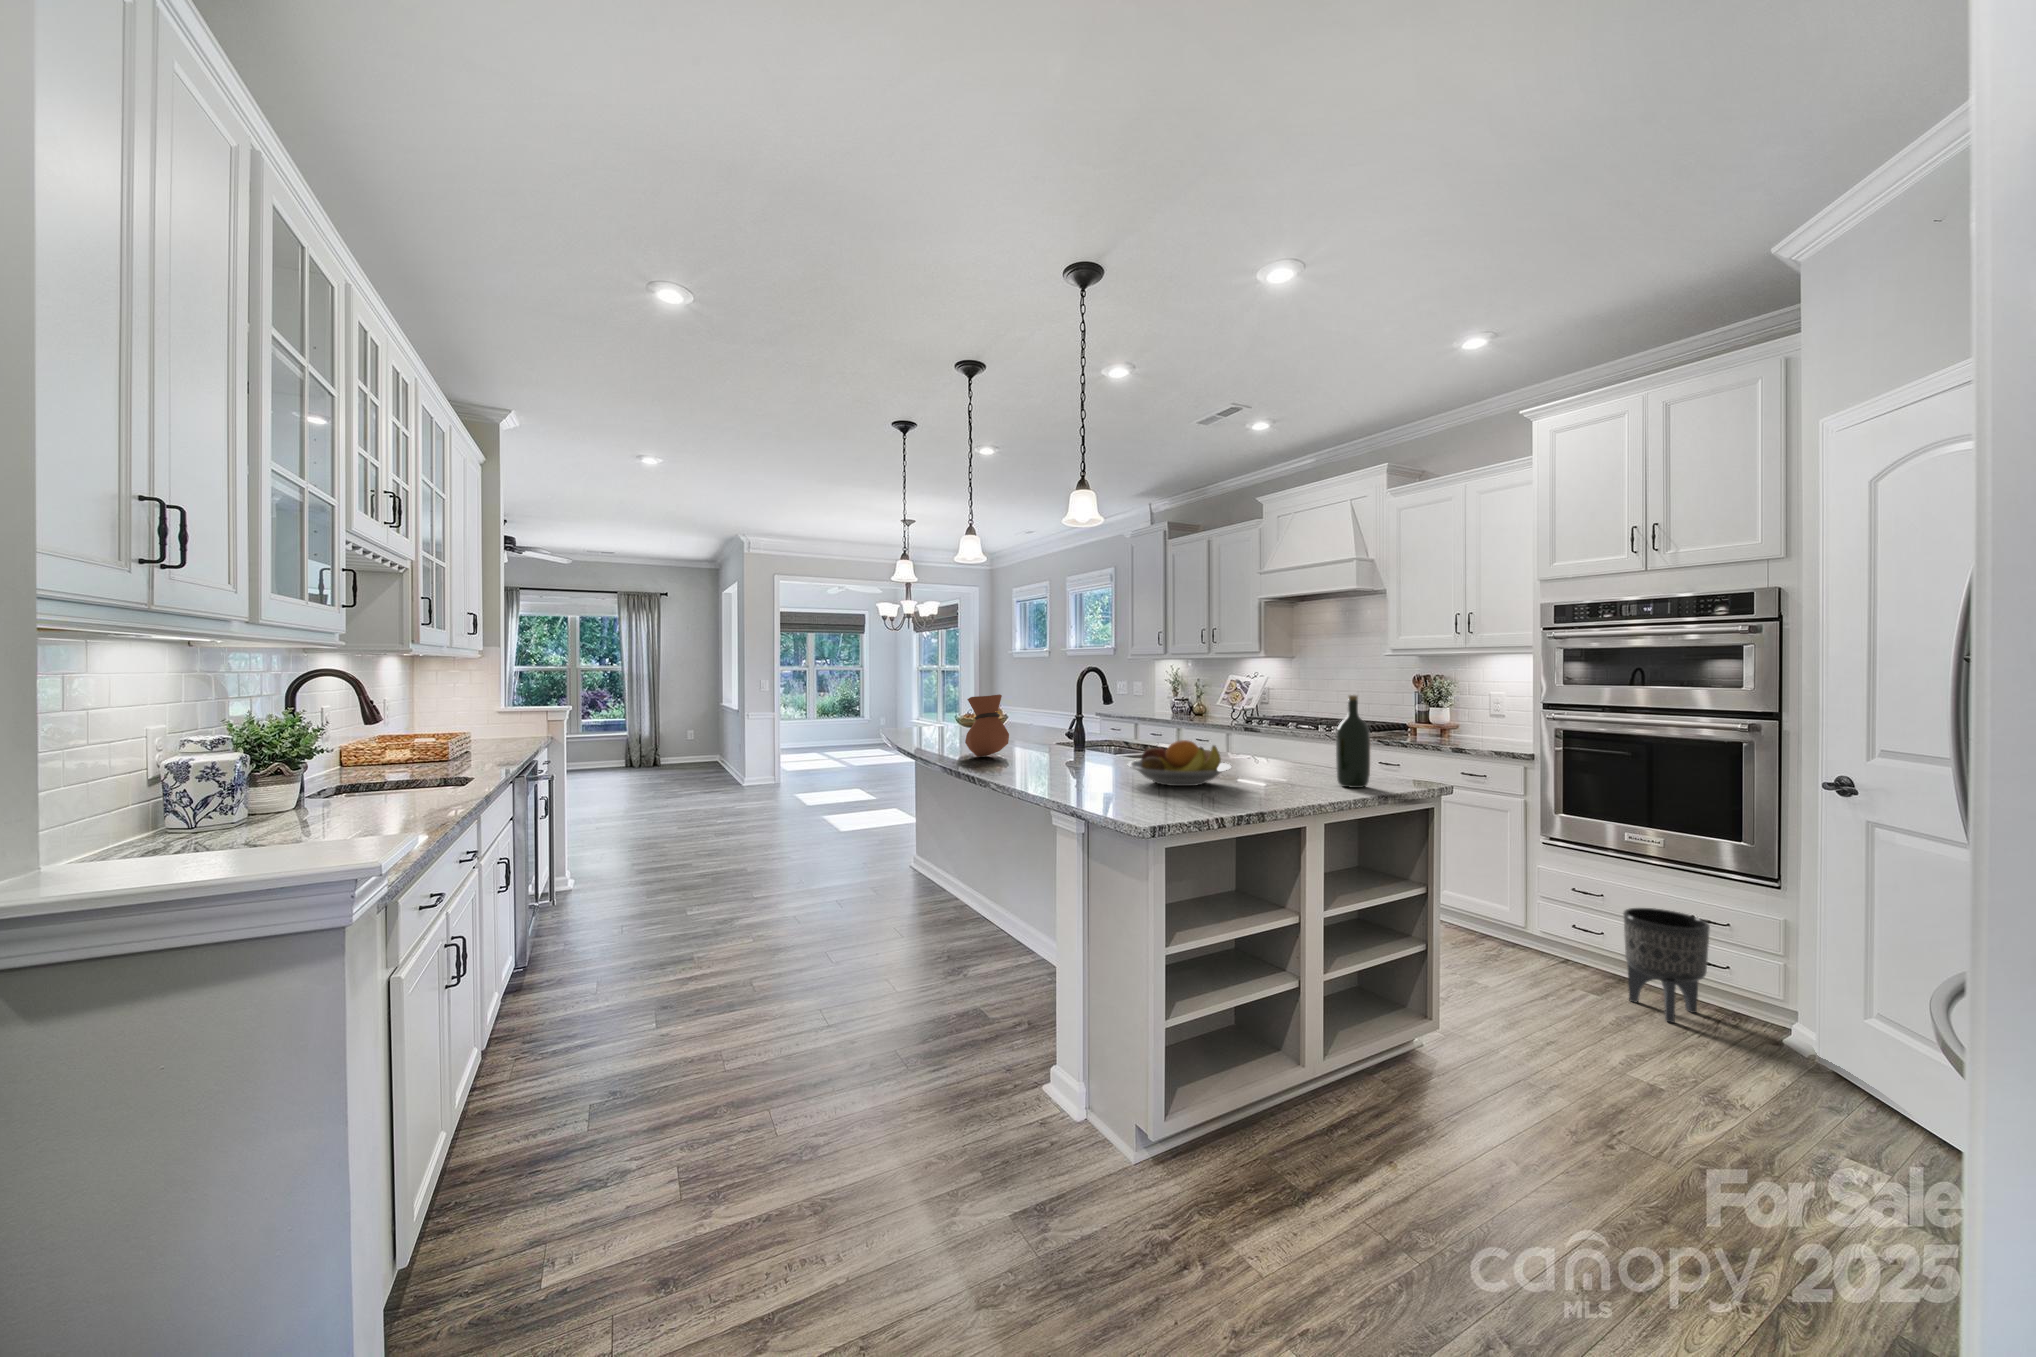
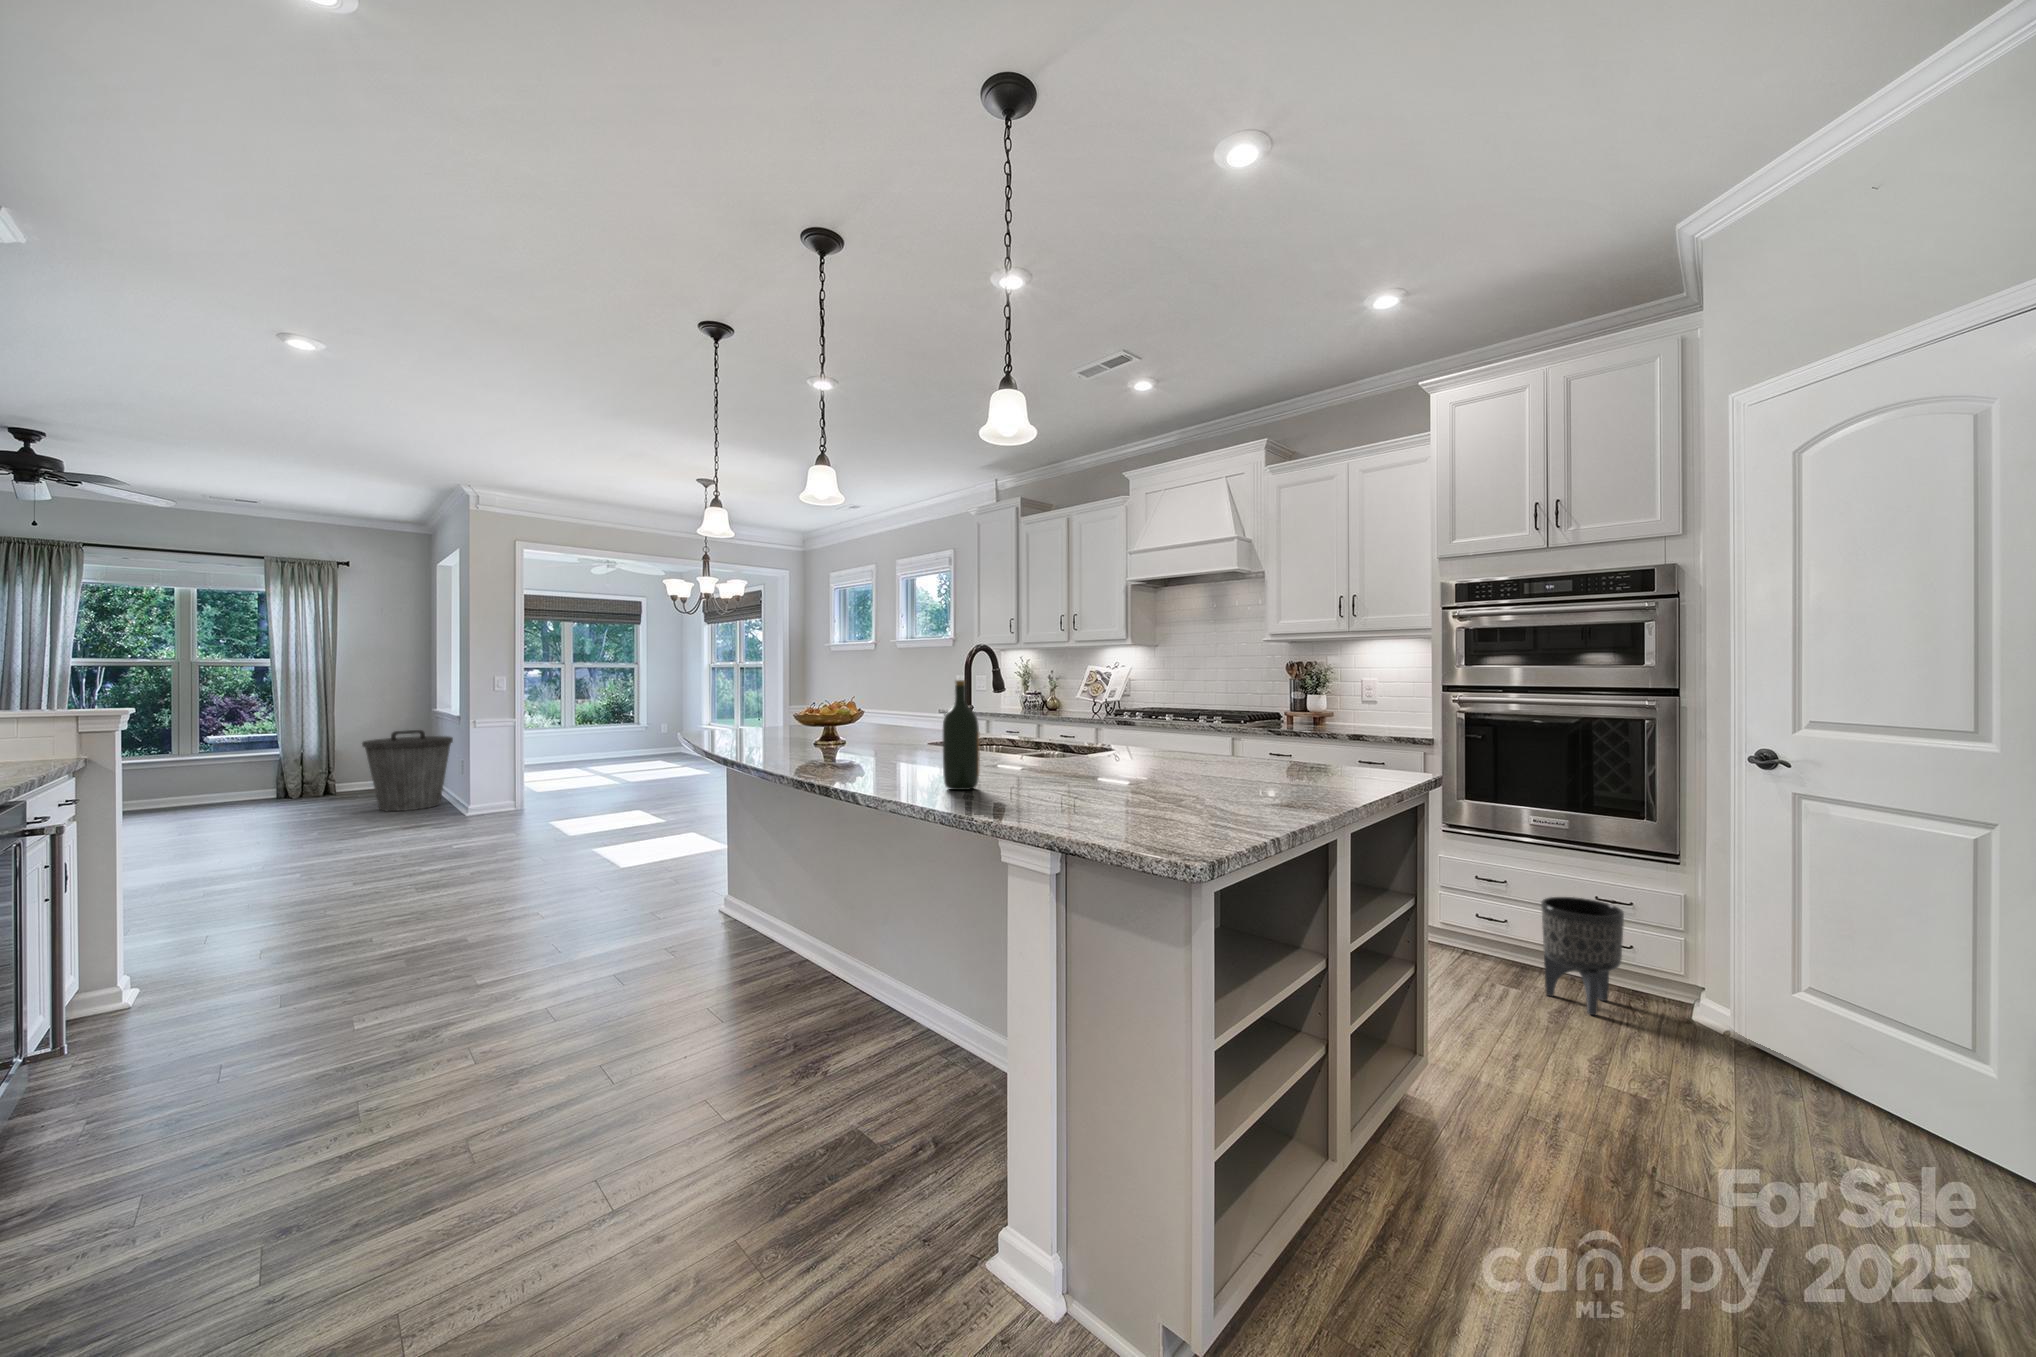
vase: present [965,694,1009,757] -> none [820,685,877,766]
wine bottle: present [1336,695,1370,788] -> present [943,680,980,790]
trash can: none [673,719,732,780] -> present [362,730,453,811]
fruit bowl: present [1128,740,1231,786] -> none [1062,735,1192,794]

